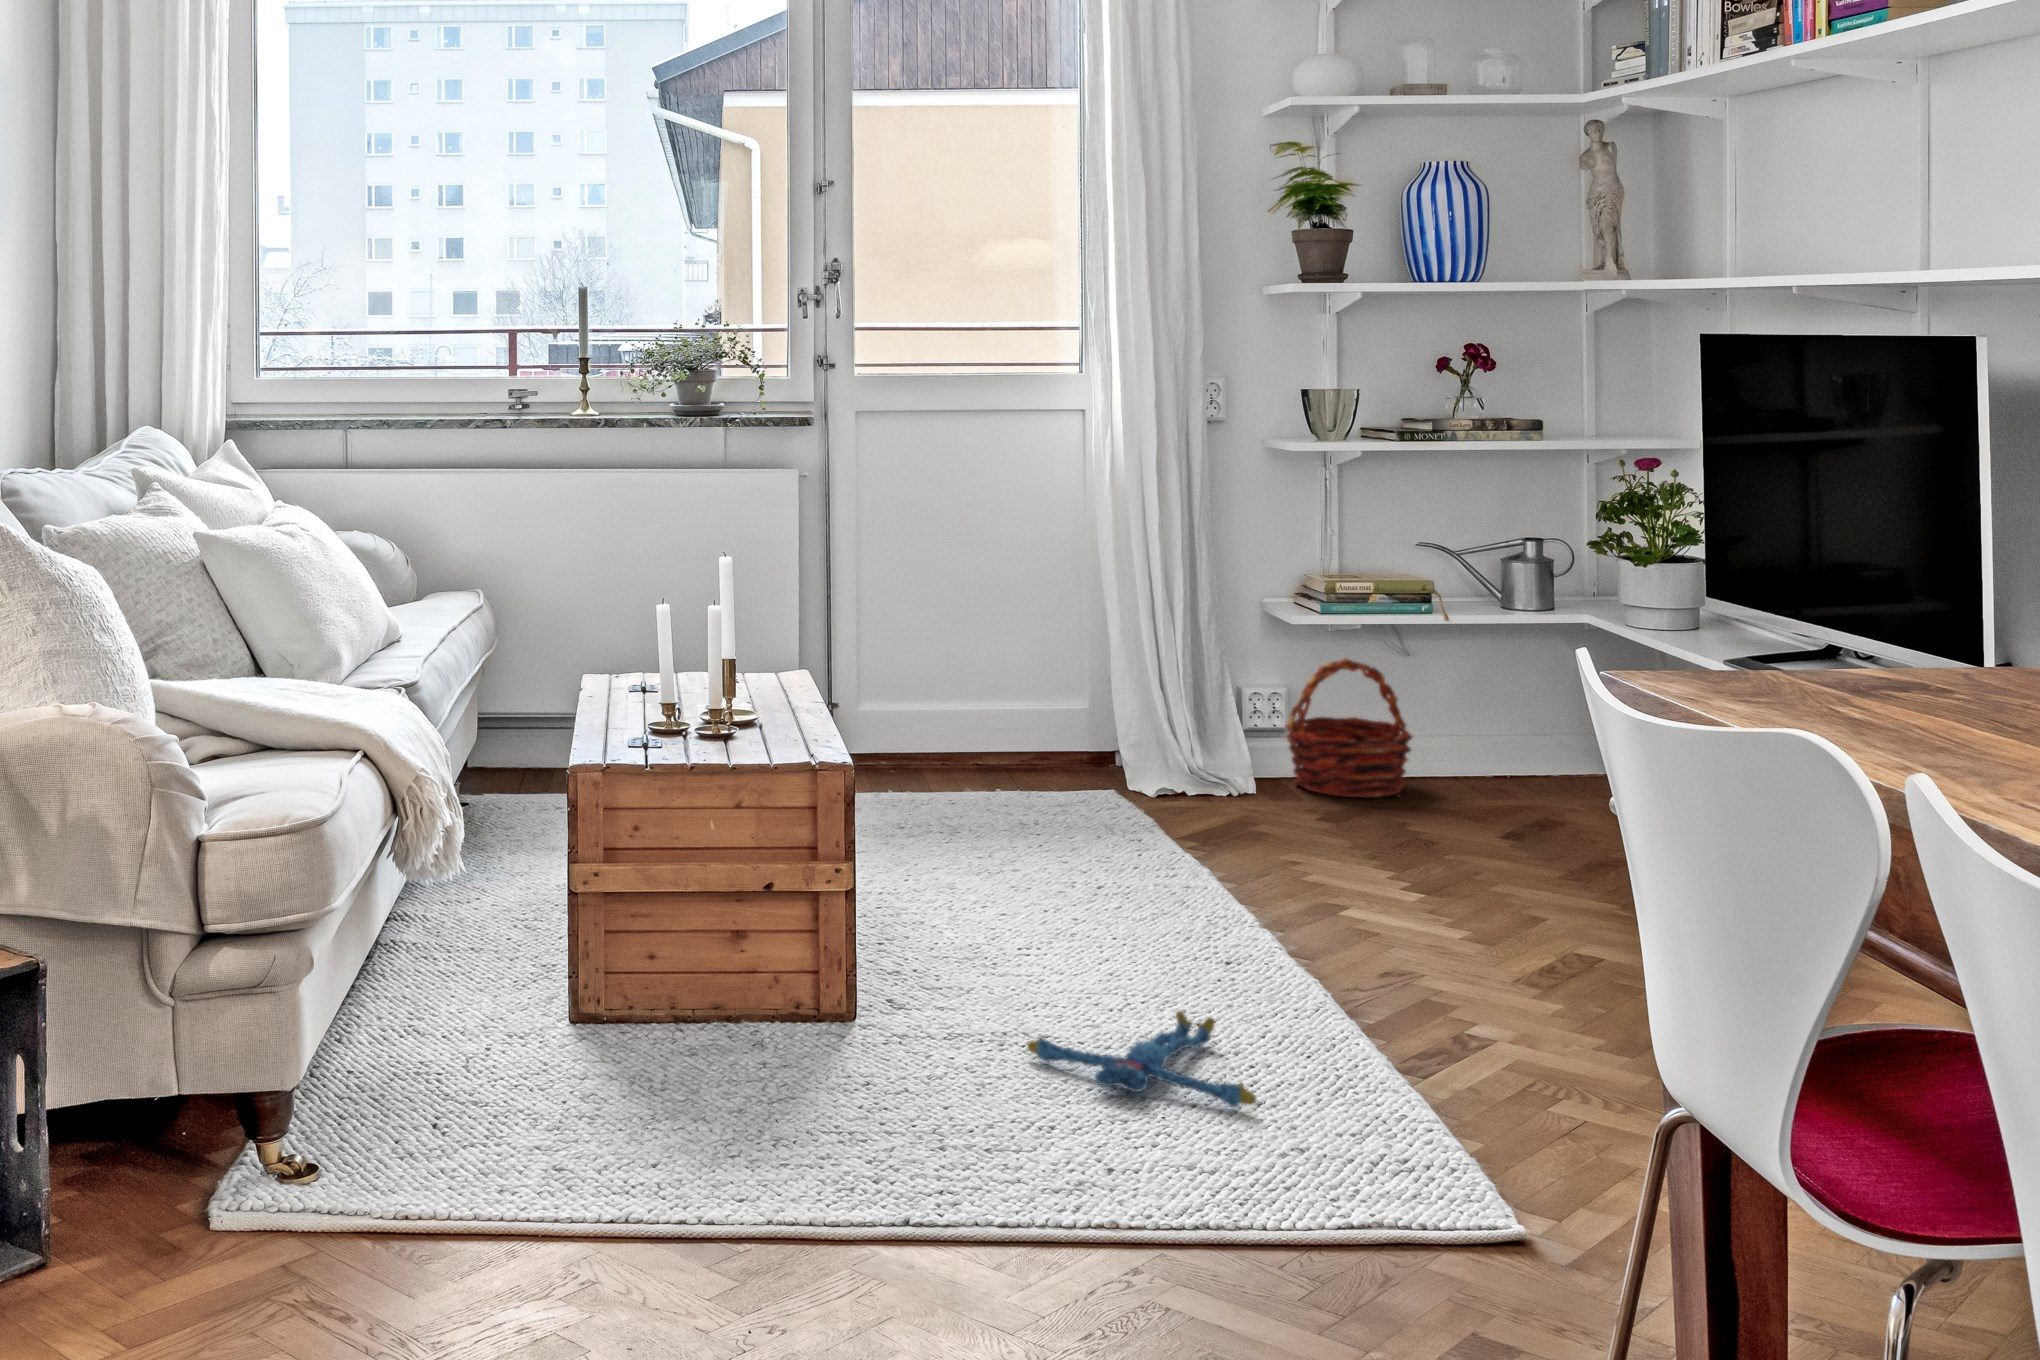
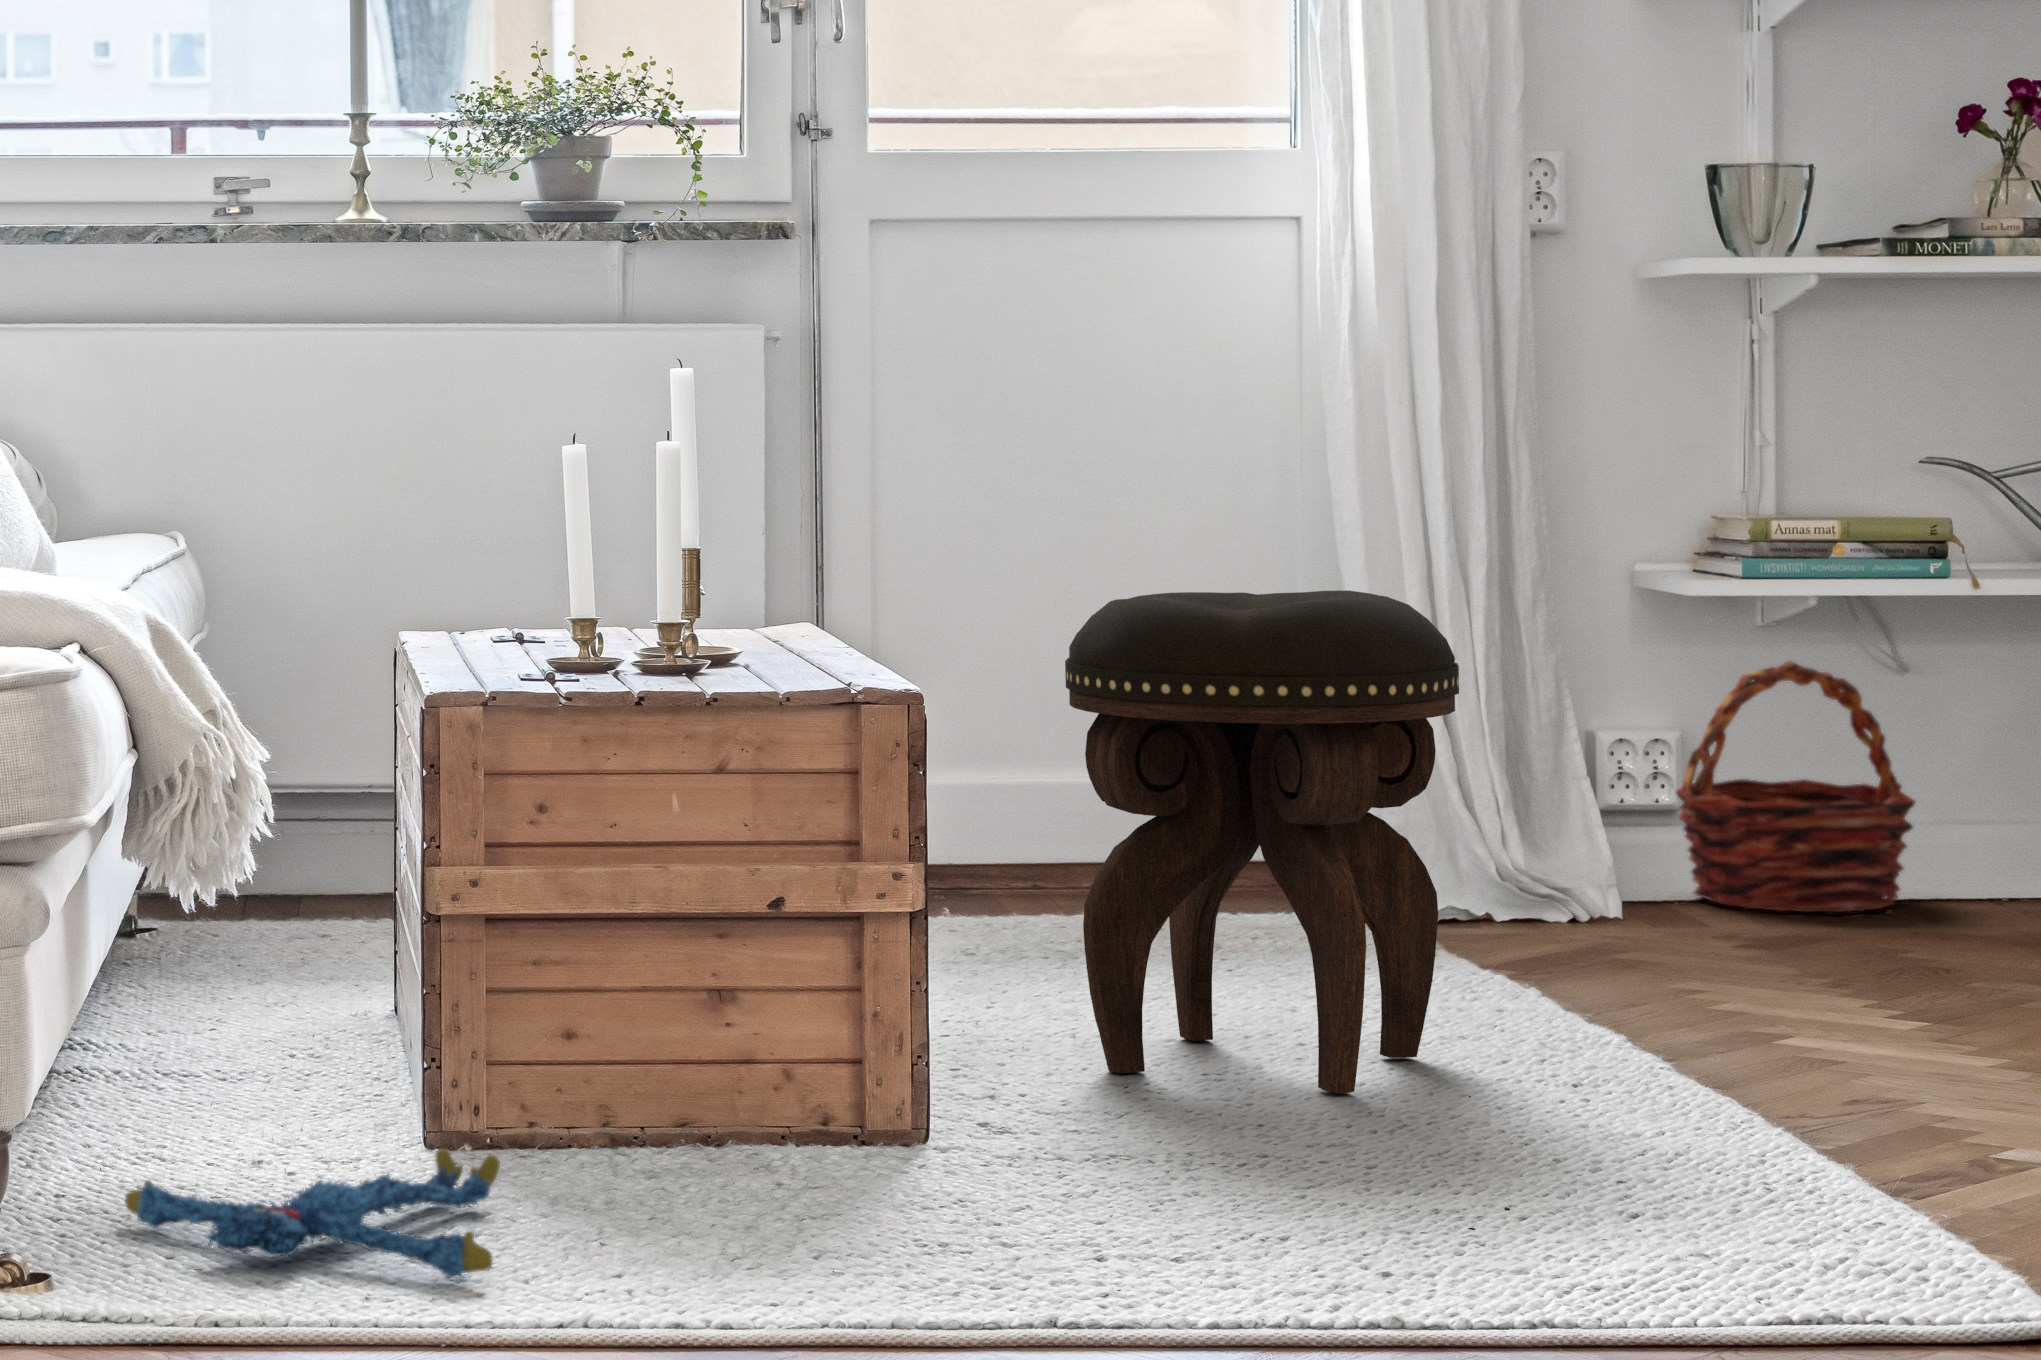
footstool: none [938,674,1148,962] -> present [1065,591,1459,1094]
plush toy: present [1027,1011,1256,1107] -> present [125,1148,500,1278]

